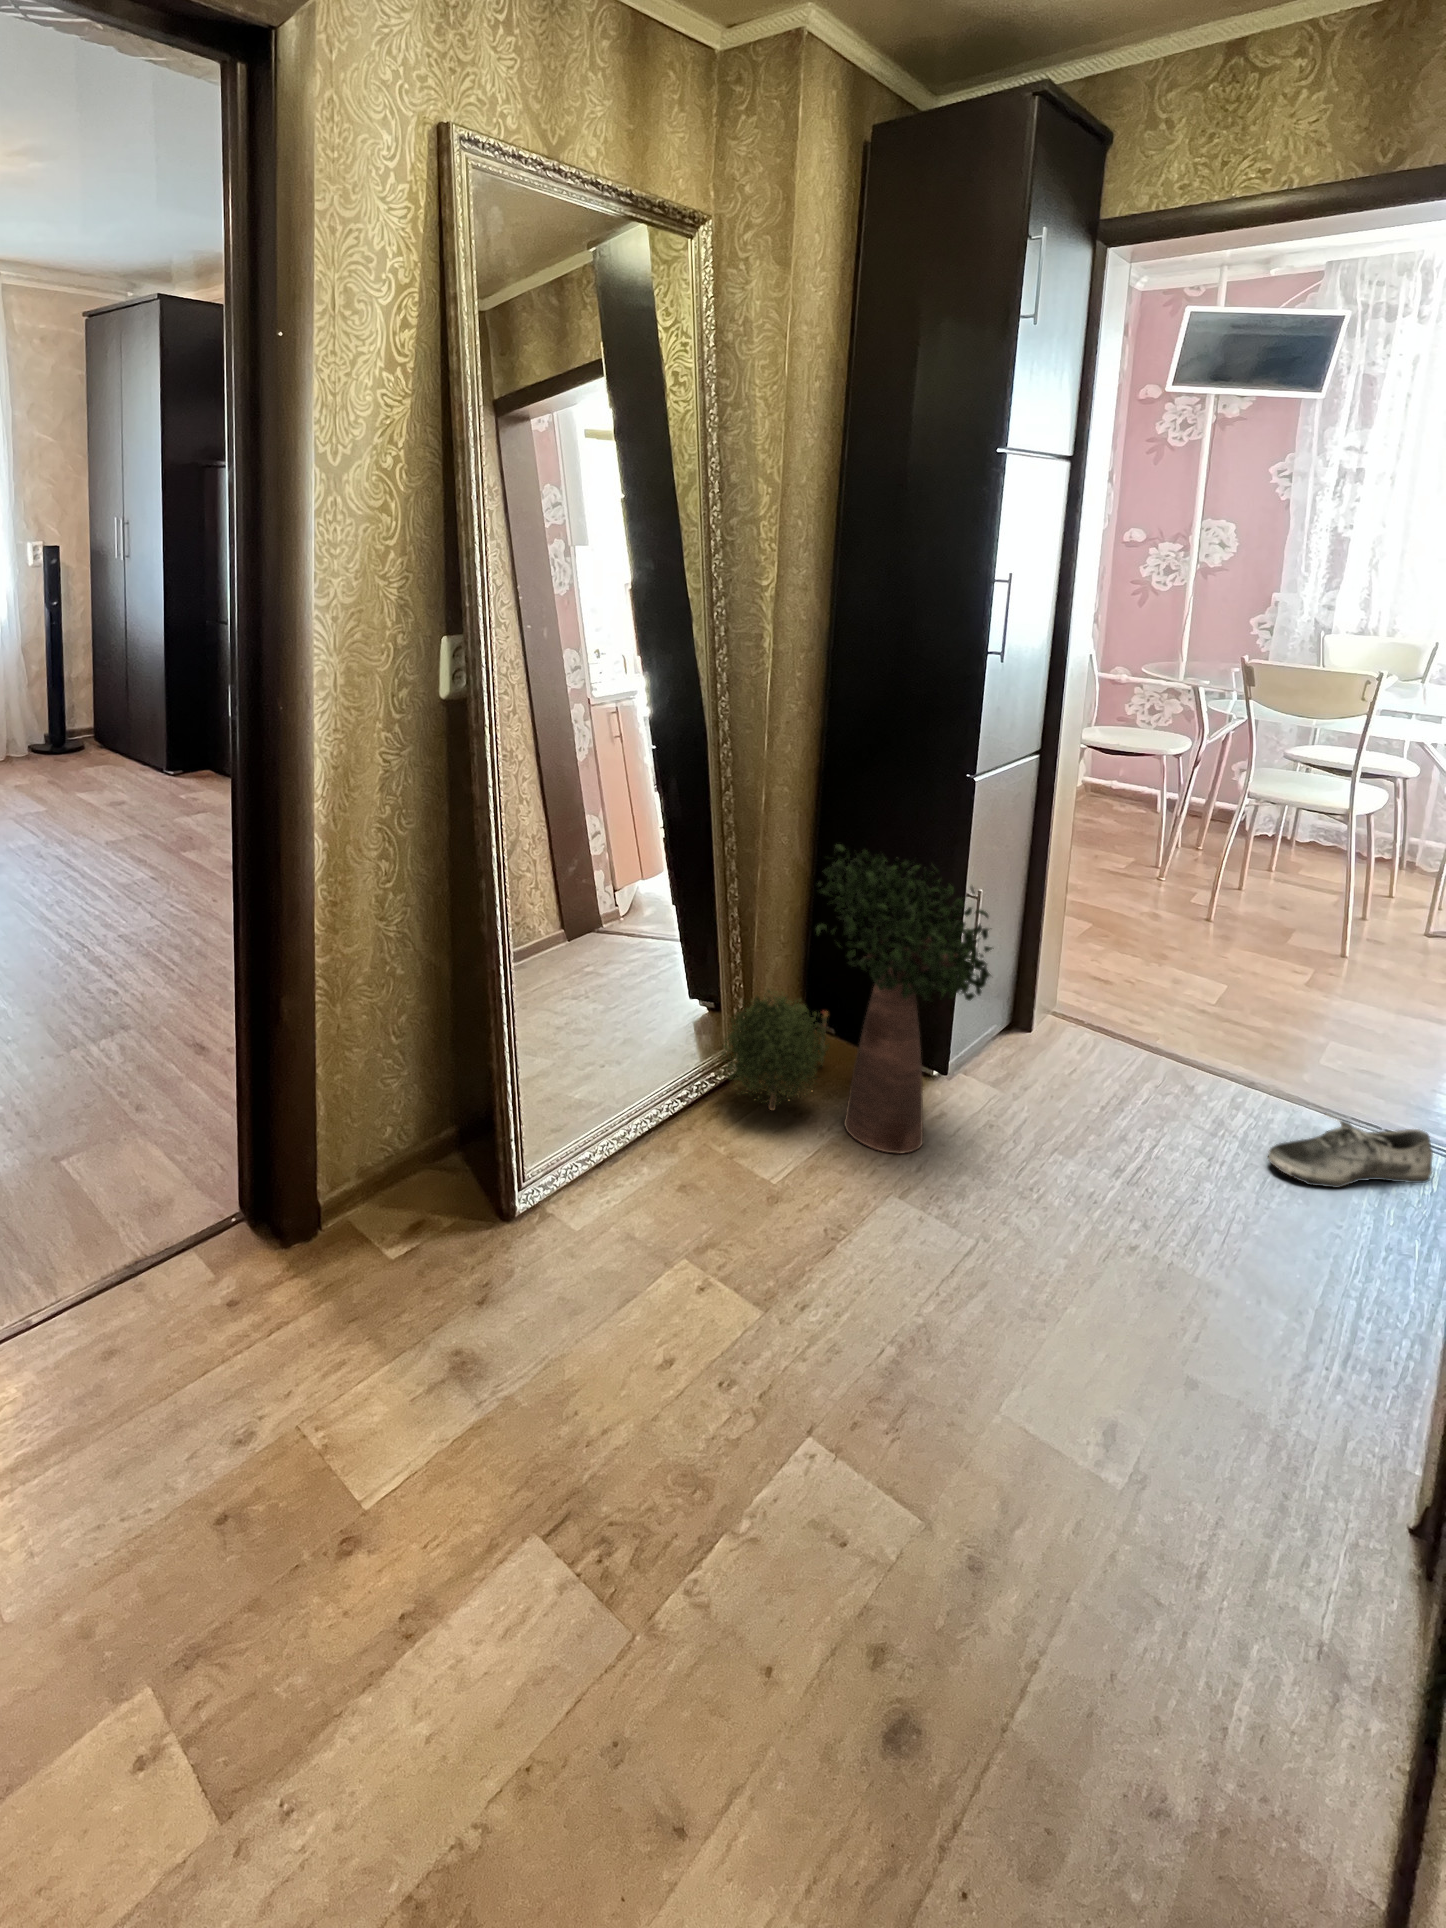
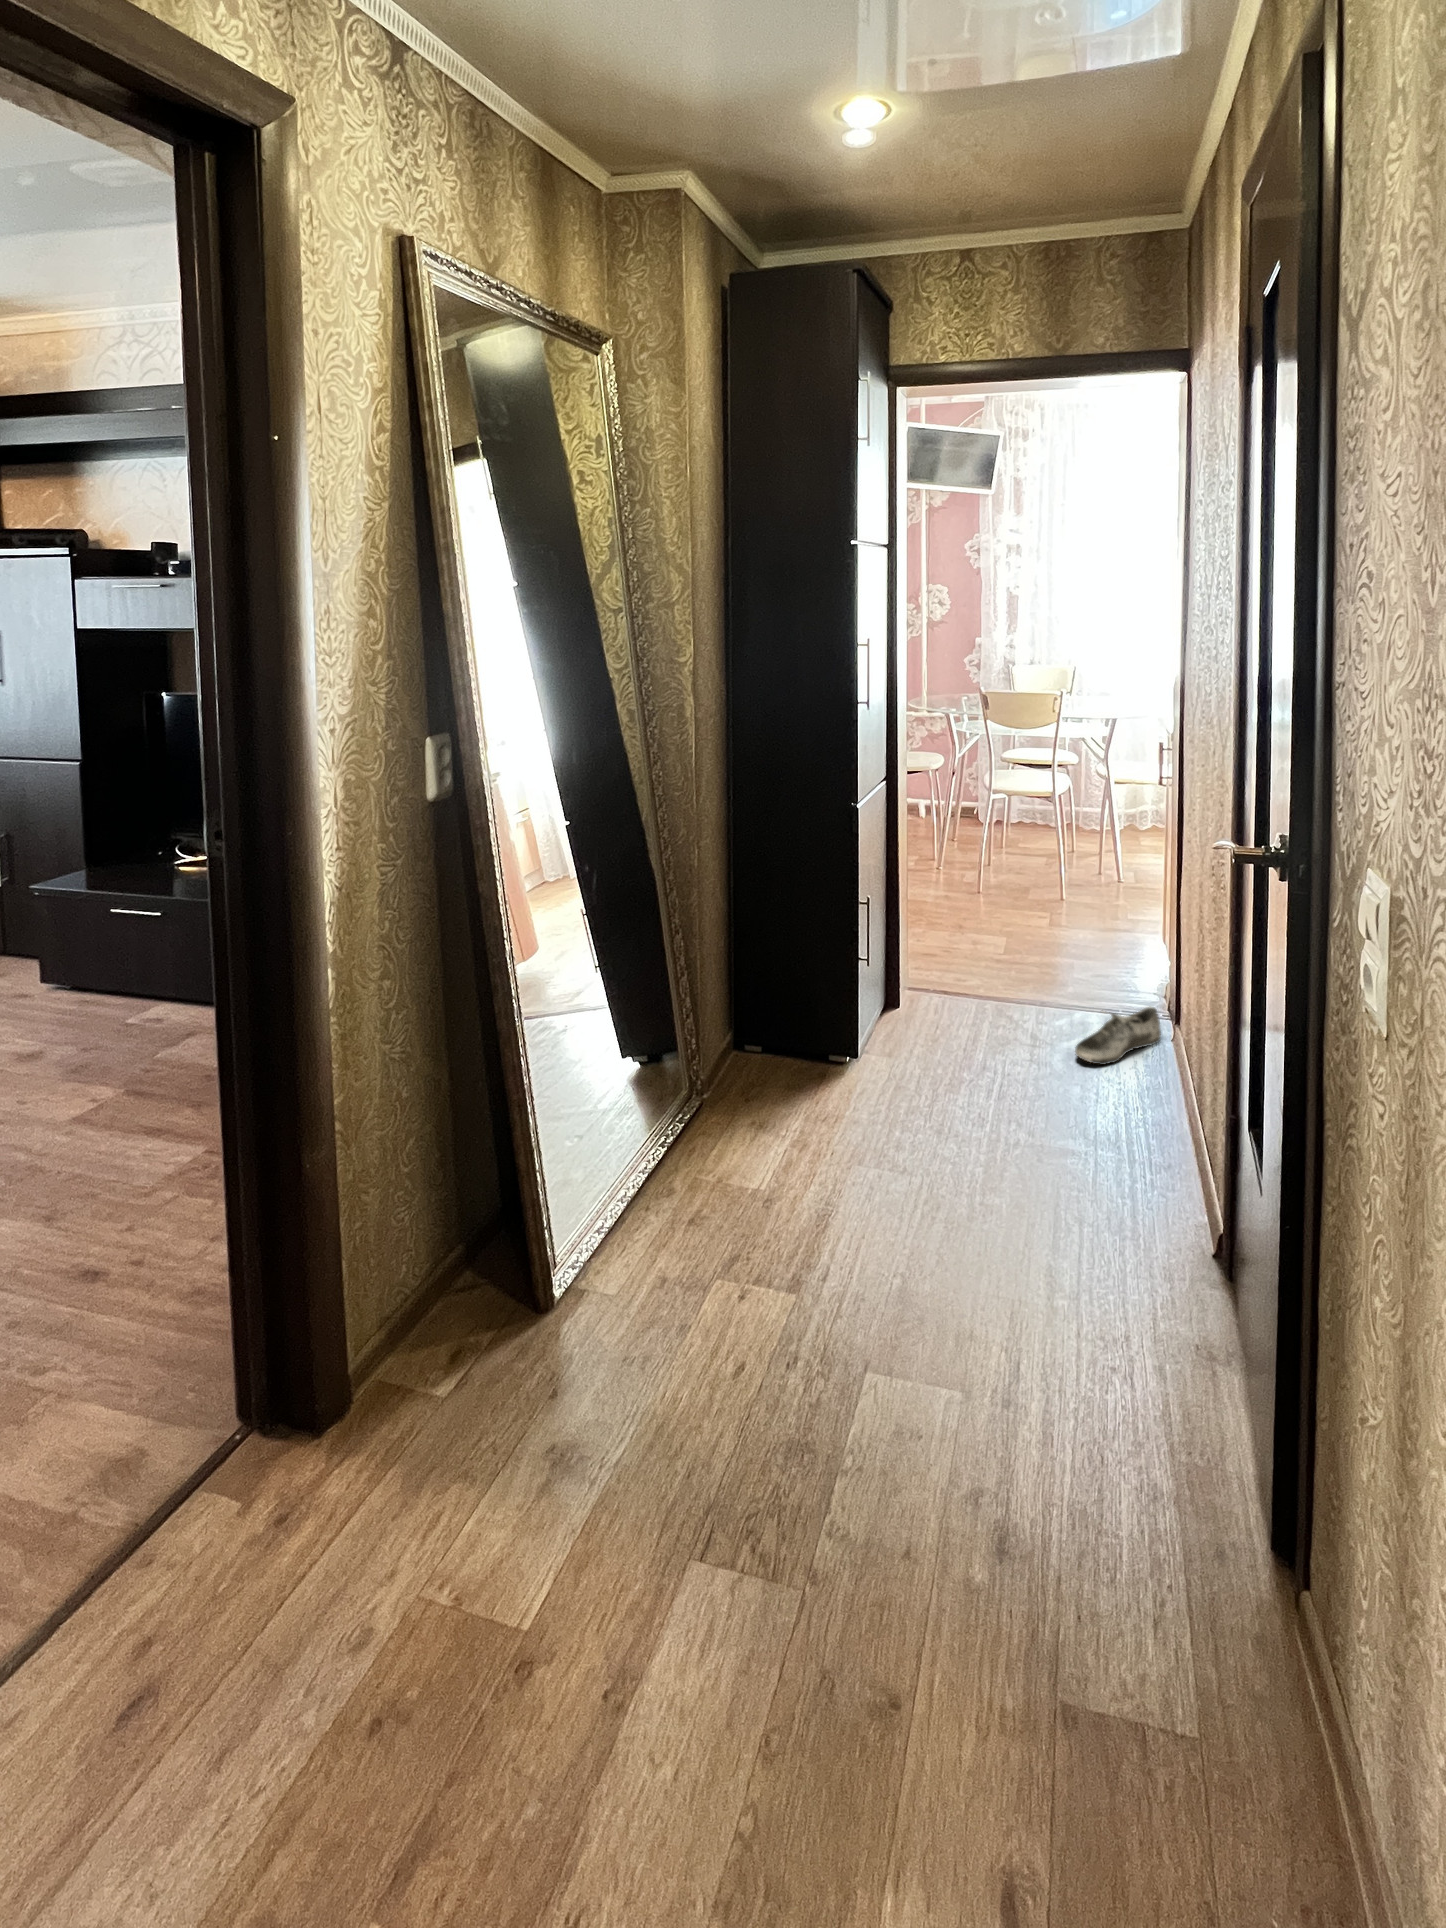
potted plant: present [721,844,994,1154] -> none [689,878,899,1136]

